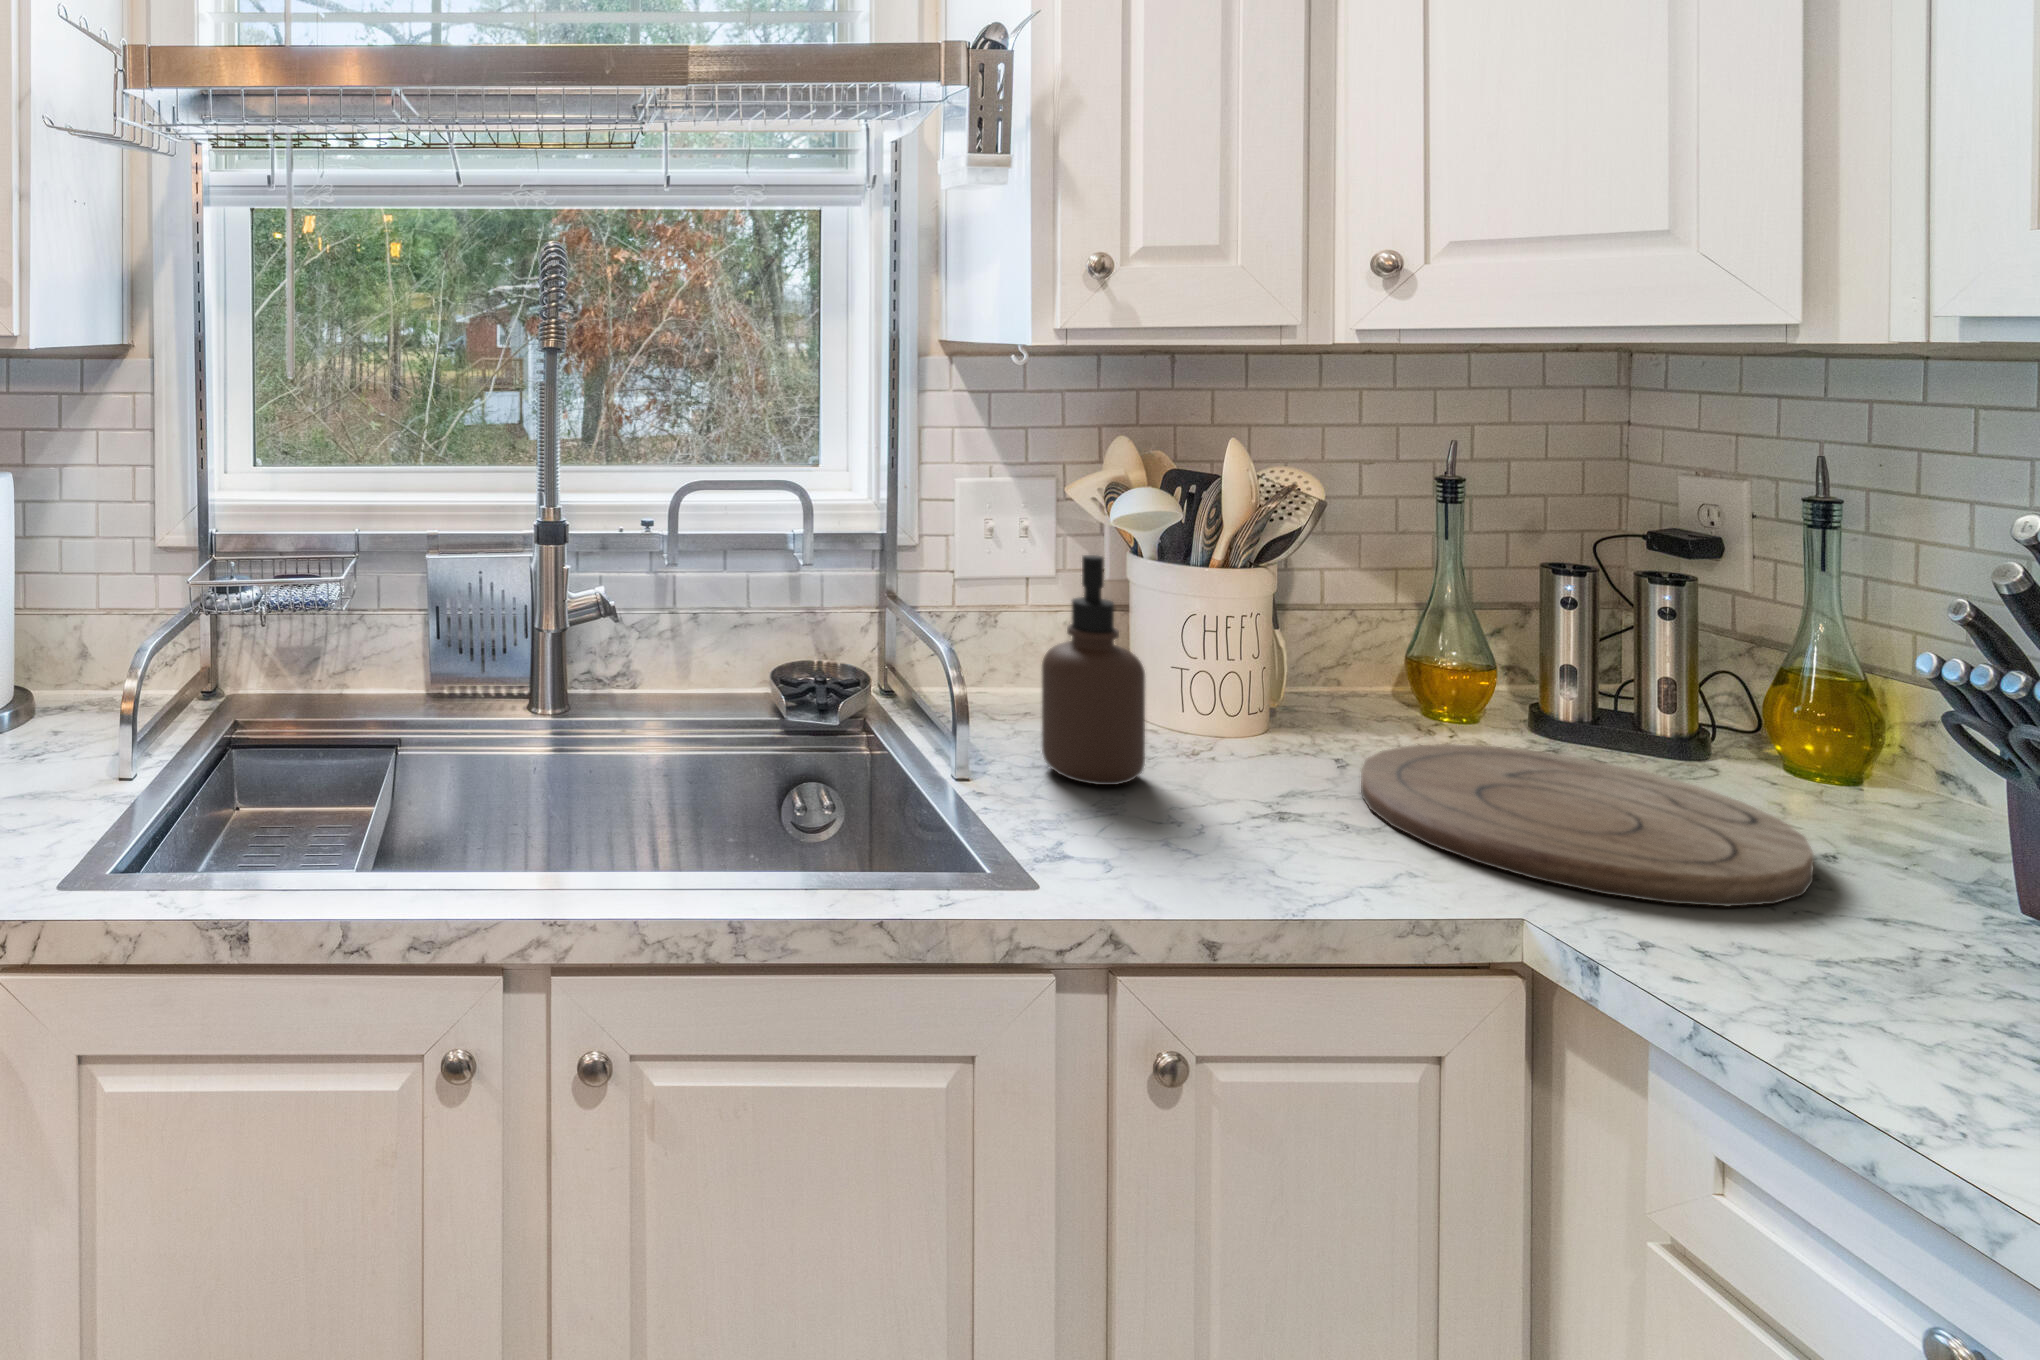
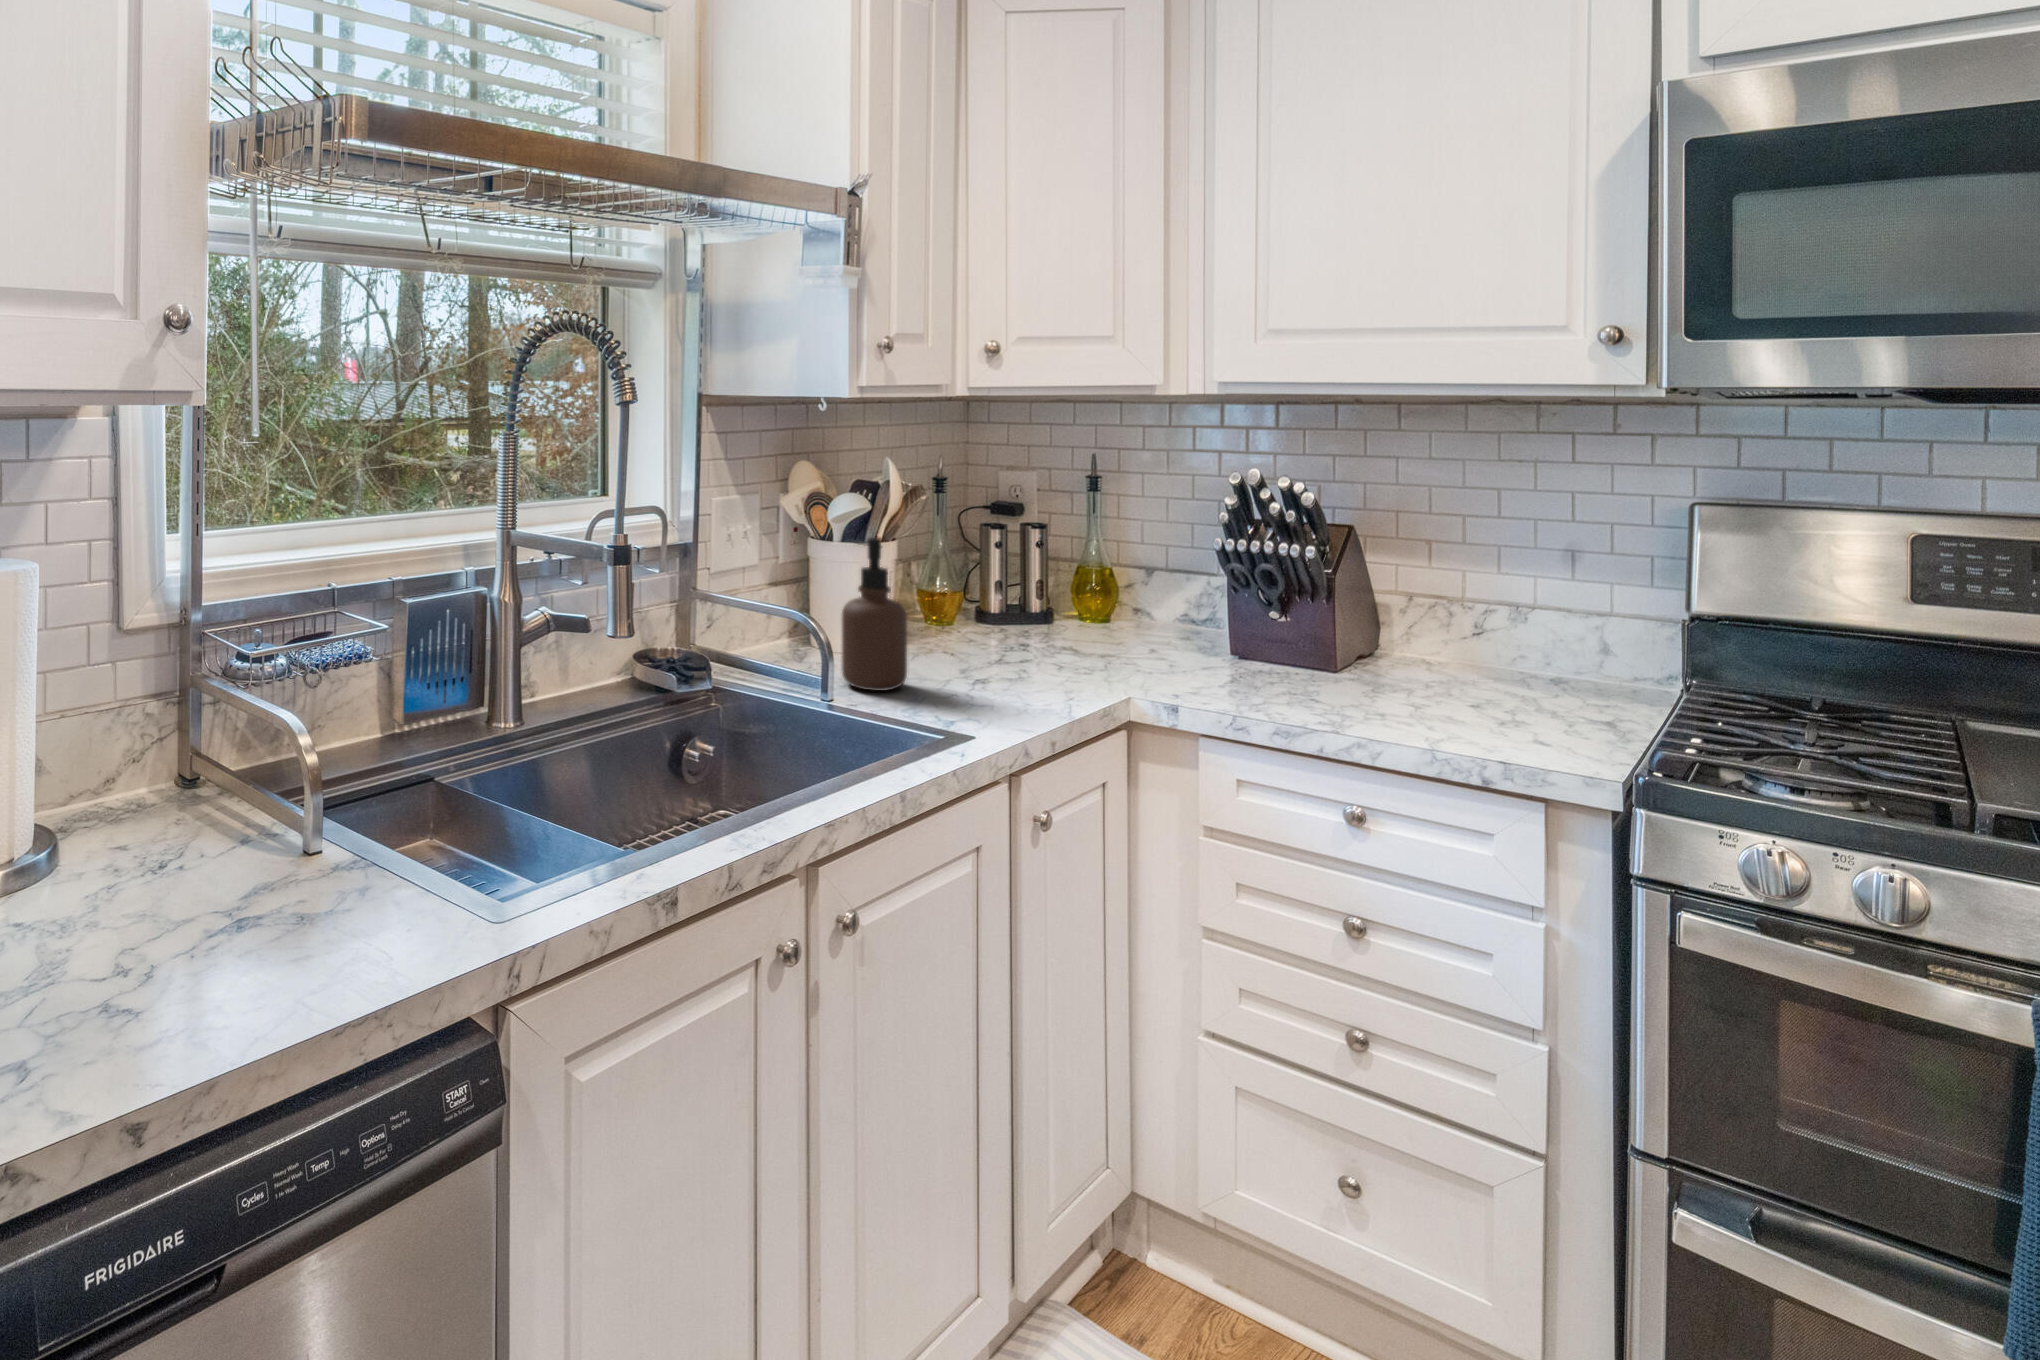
cutting board: present [1361,744,1814,906] -> none [975,630,1180,686]

